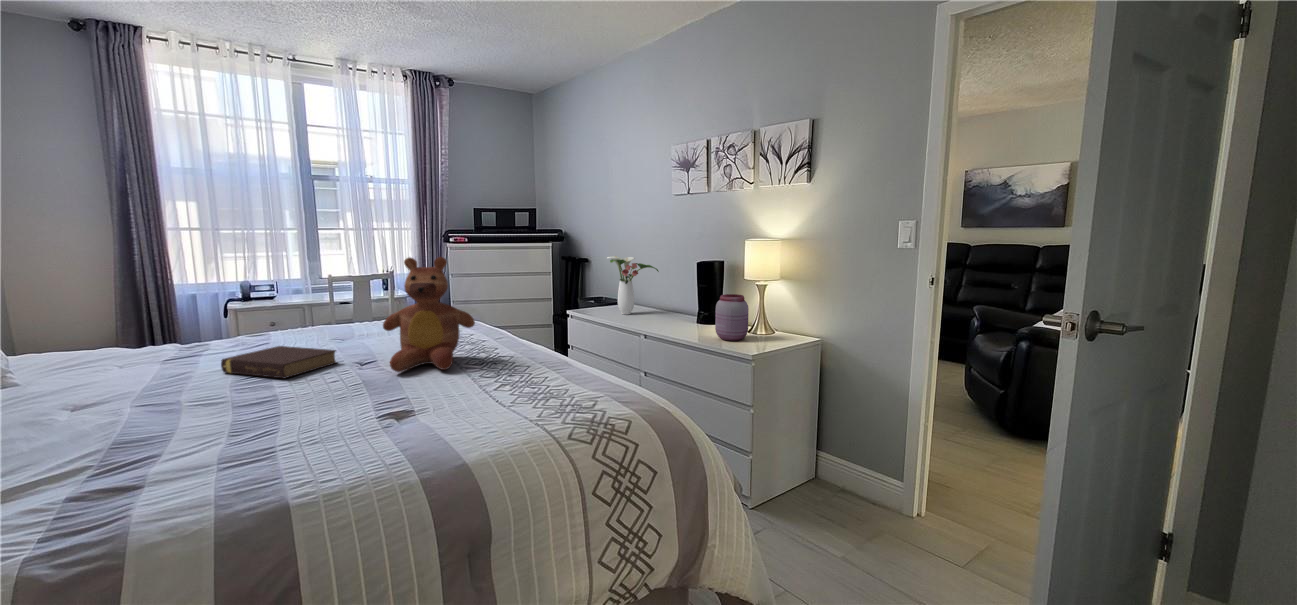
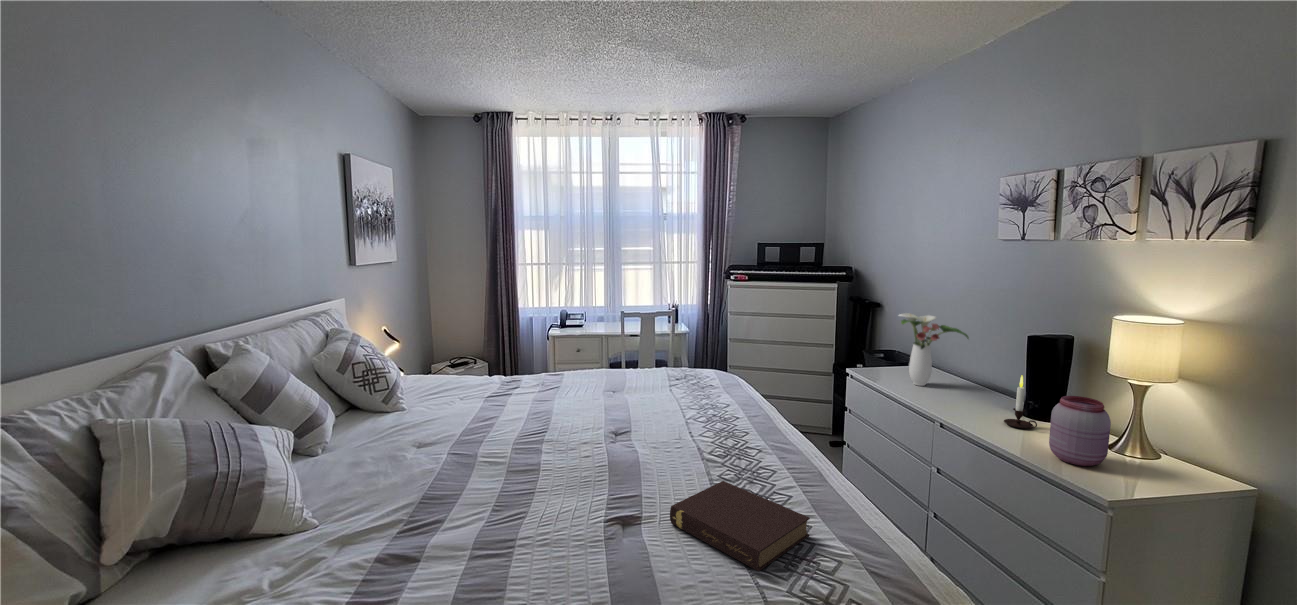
teddy bear: present [383,257,475,372] -> none [637,334,723,458]
candle: none [686,289,707,328] -> present [1004,376,1037,429]
book: present [221,346,337,378] -> present [670,481,810,571]

